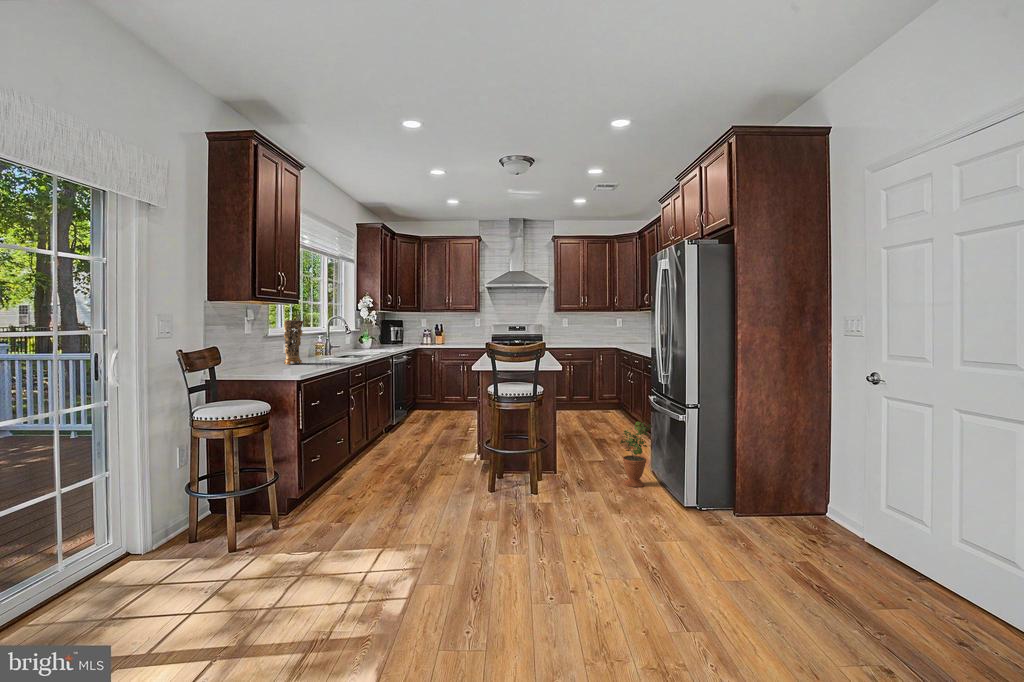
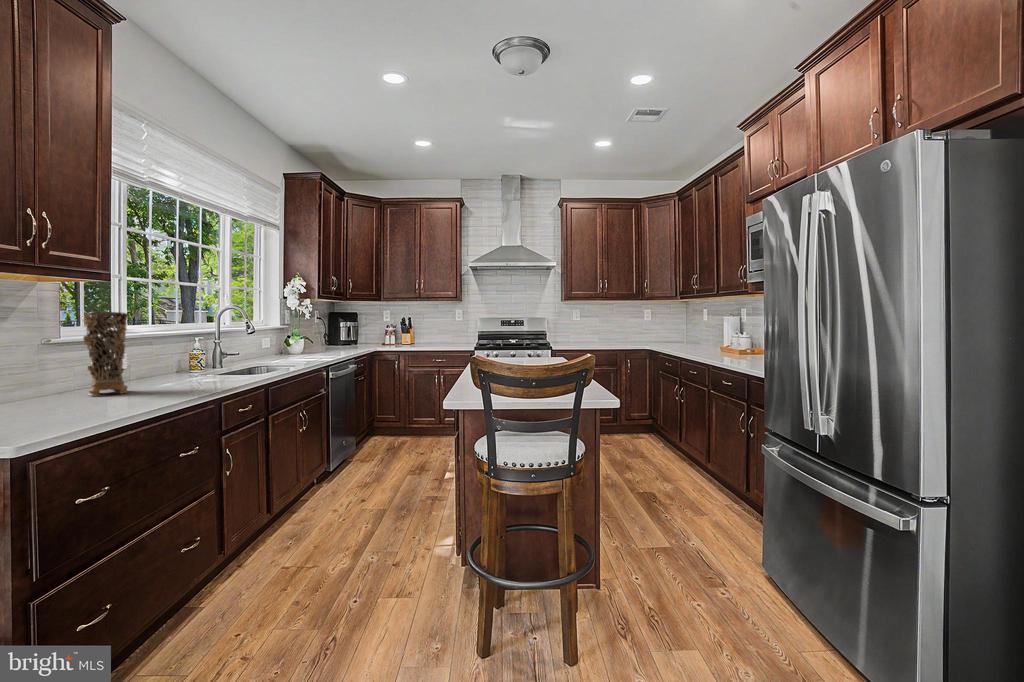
potted plant: present [620,421,652,487] -> none [721,498,788,630]

